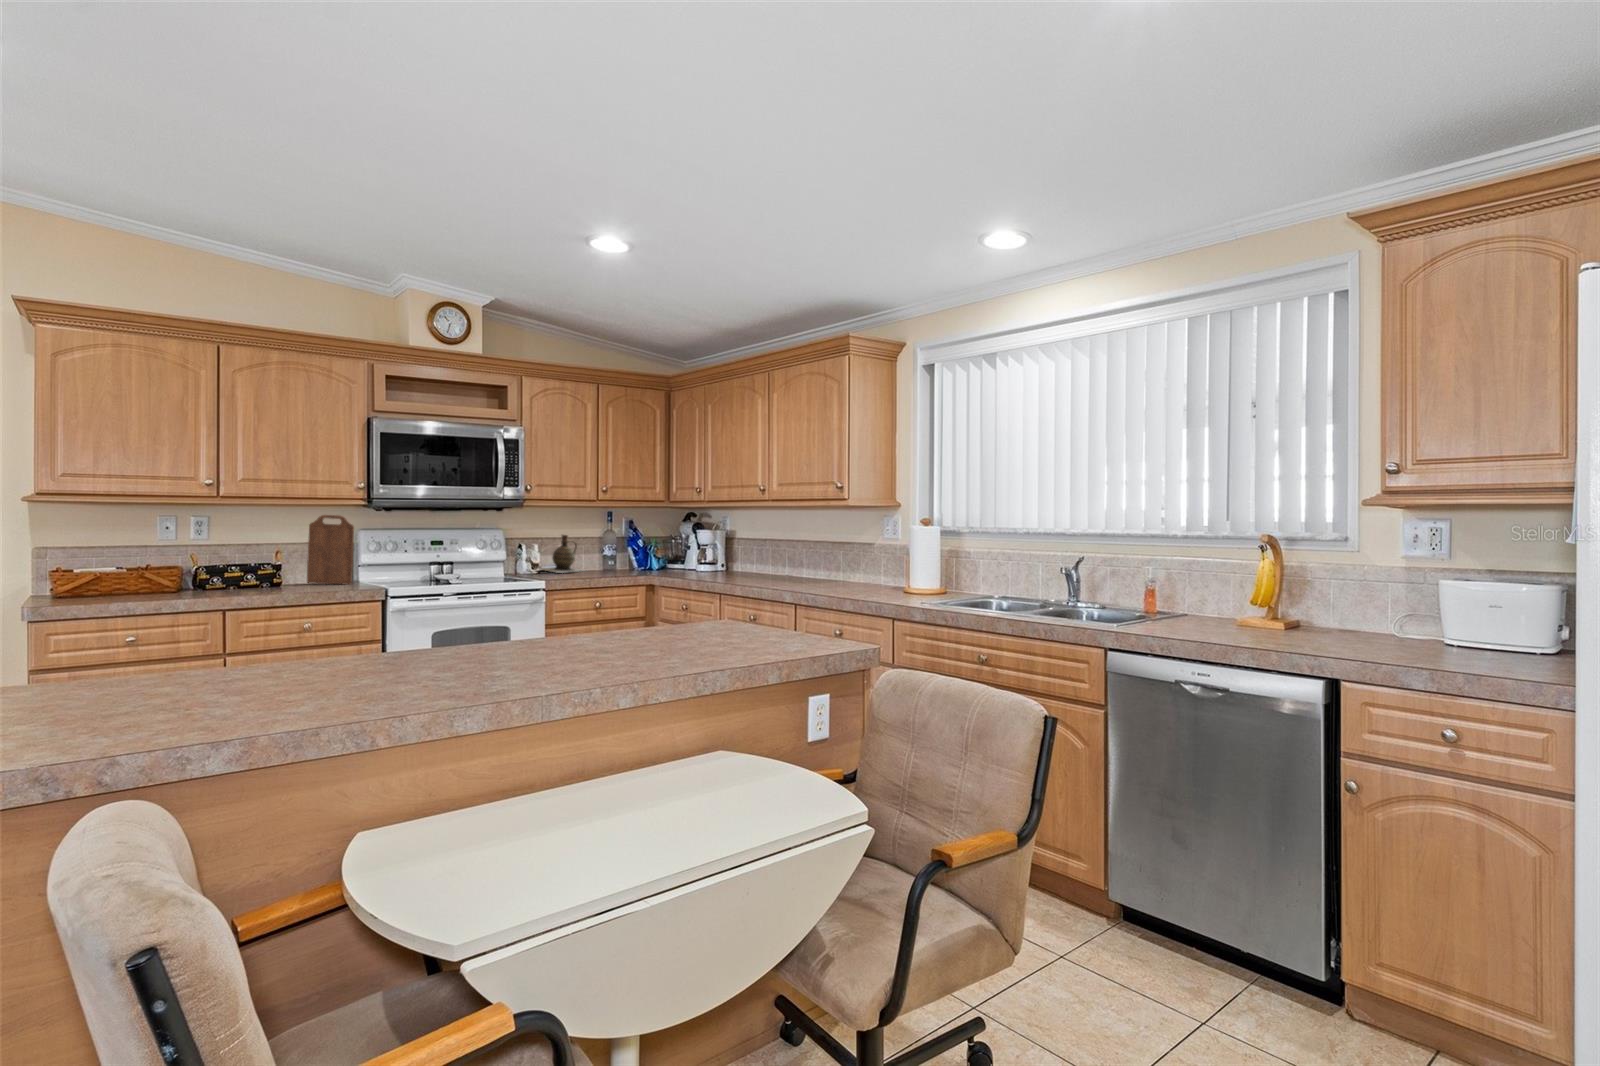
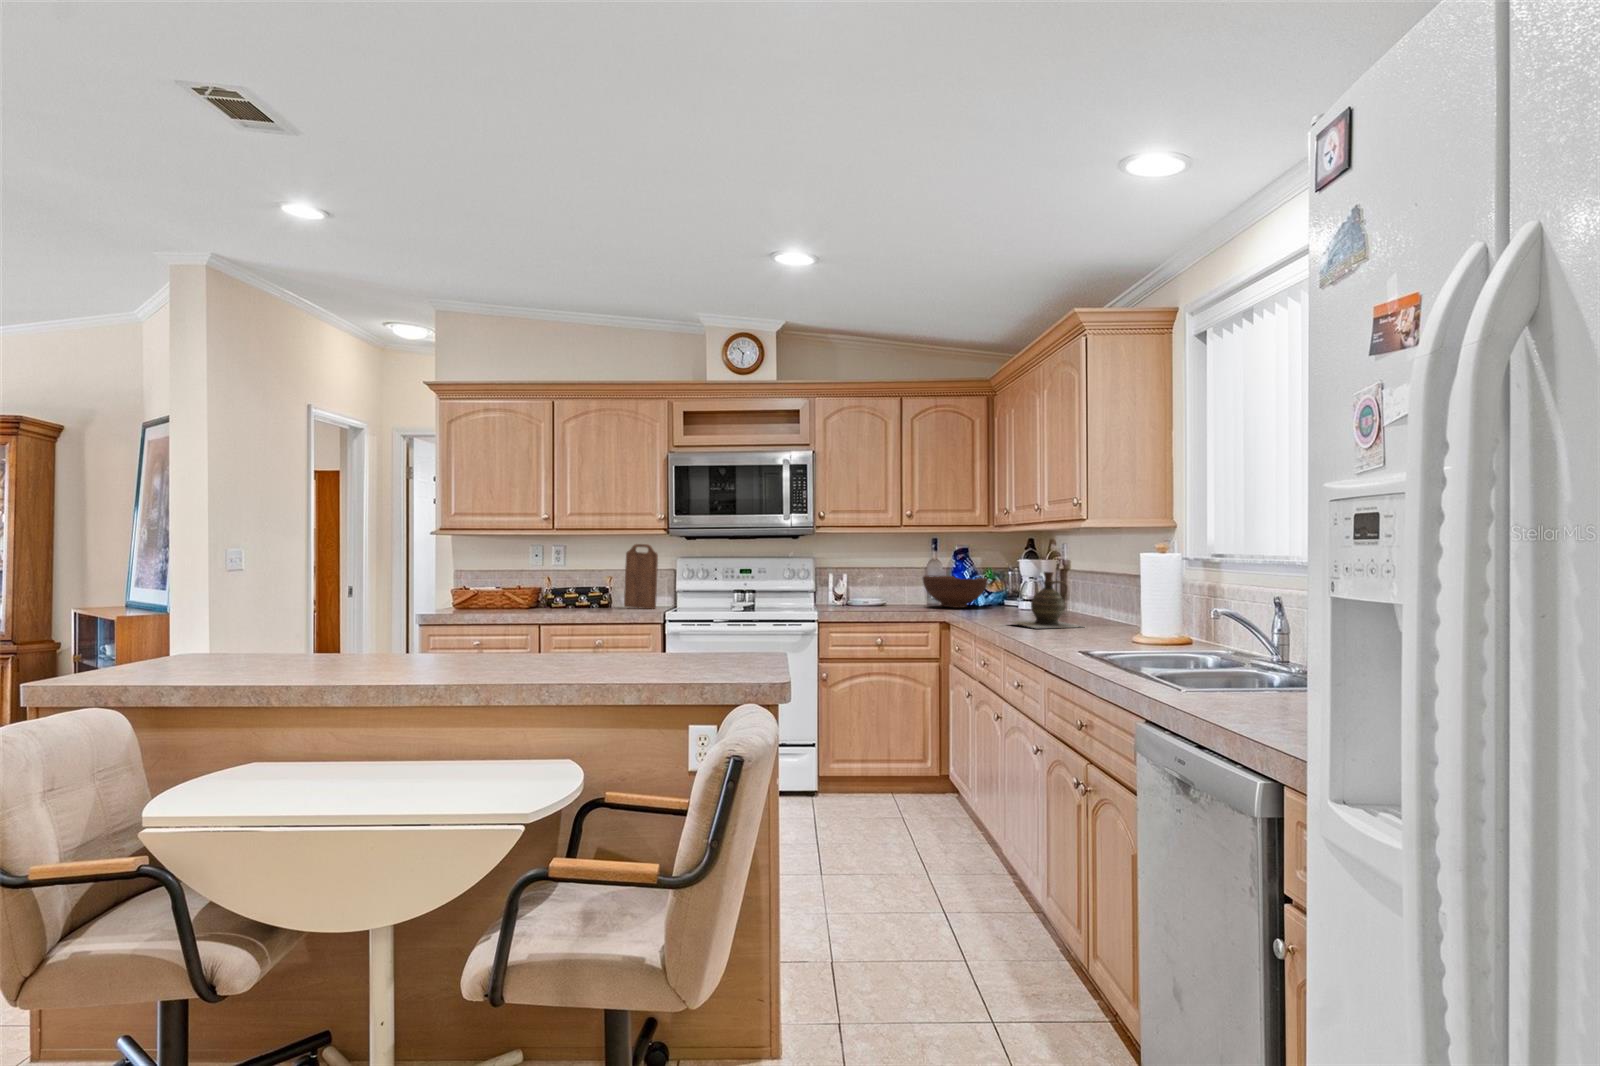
ceramic jug: present [540,535,582,573] -> present [1010,572,1079,628]
fruit bowl: none [612,544,668,572] -> present [923,576,988,608]

